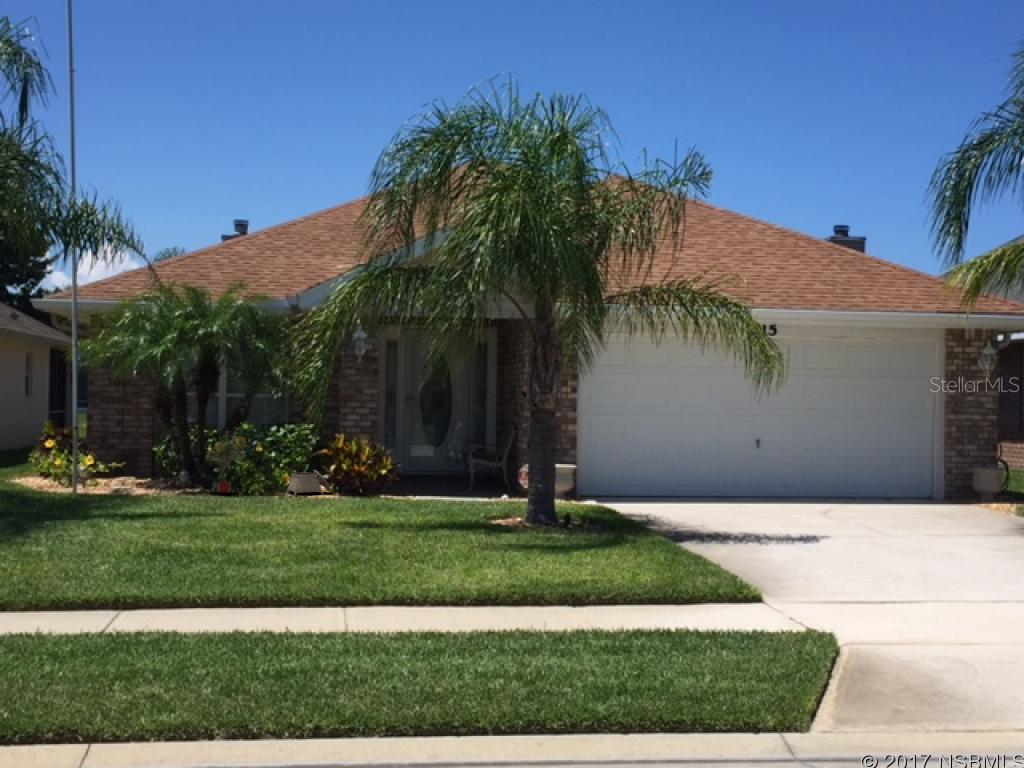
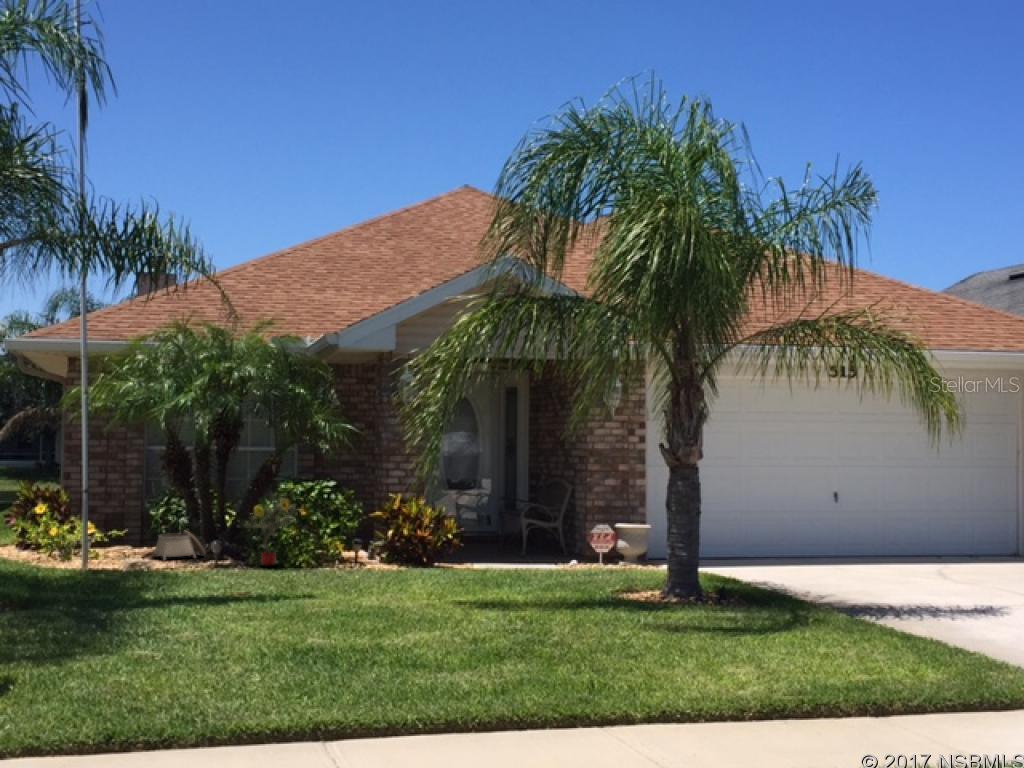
basket: present [287,470,332,495] -> present [152,531,205,560]

